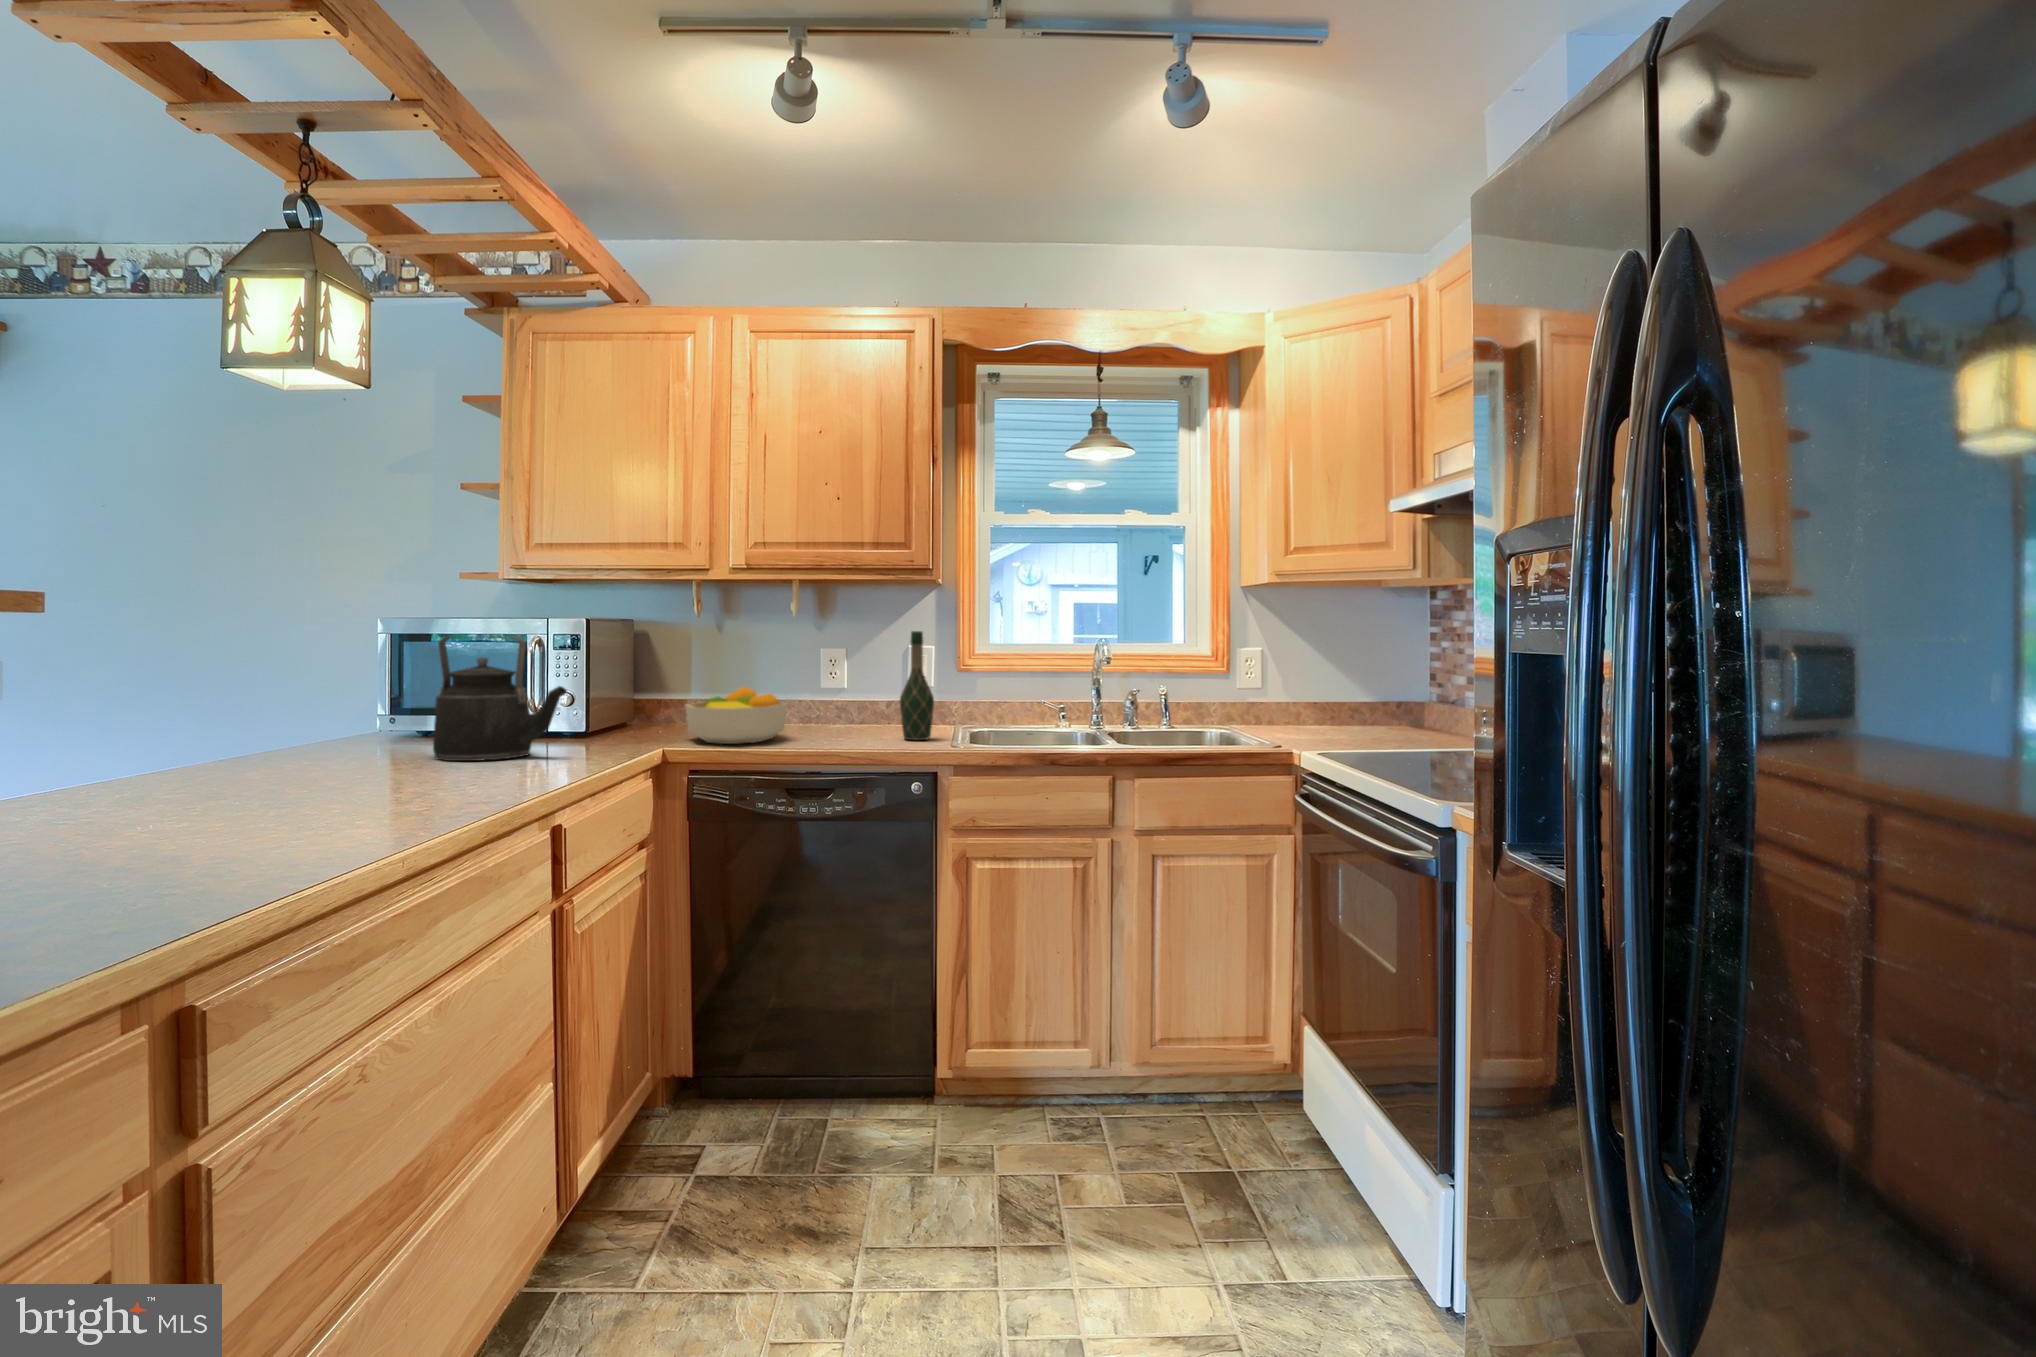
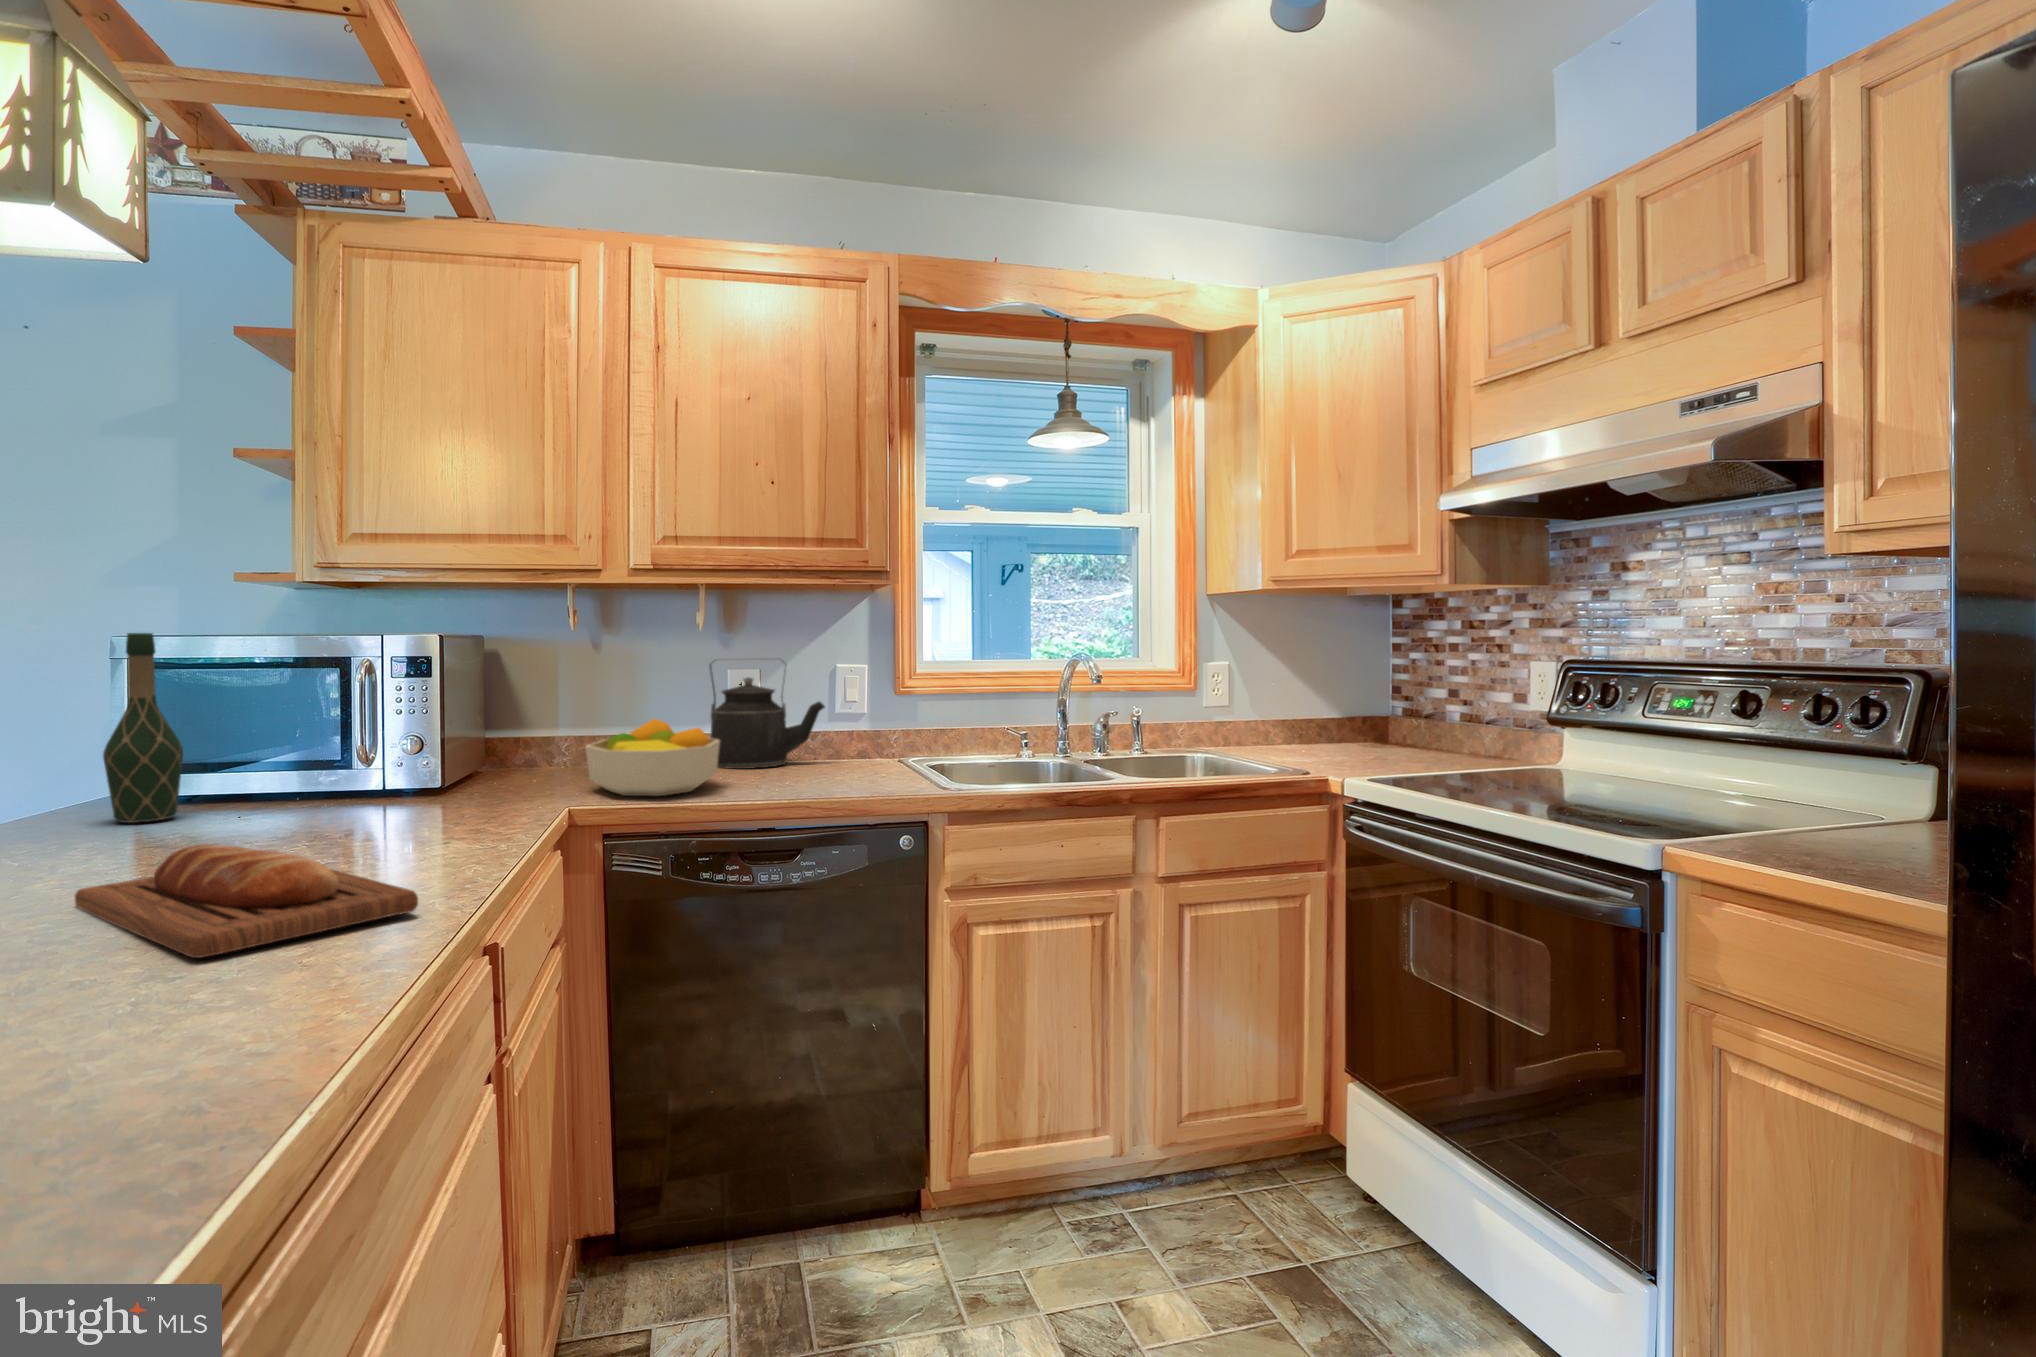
wine bottle: present [900,631,934,740] -> present [103,633,183,823]
kettle: present [433,636,567,761] -> present [709,662,825,769]
bread loaf: none [309,749,490,809] -> present [75,844,418,958]

